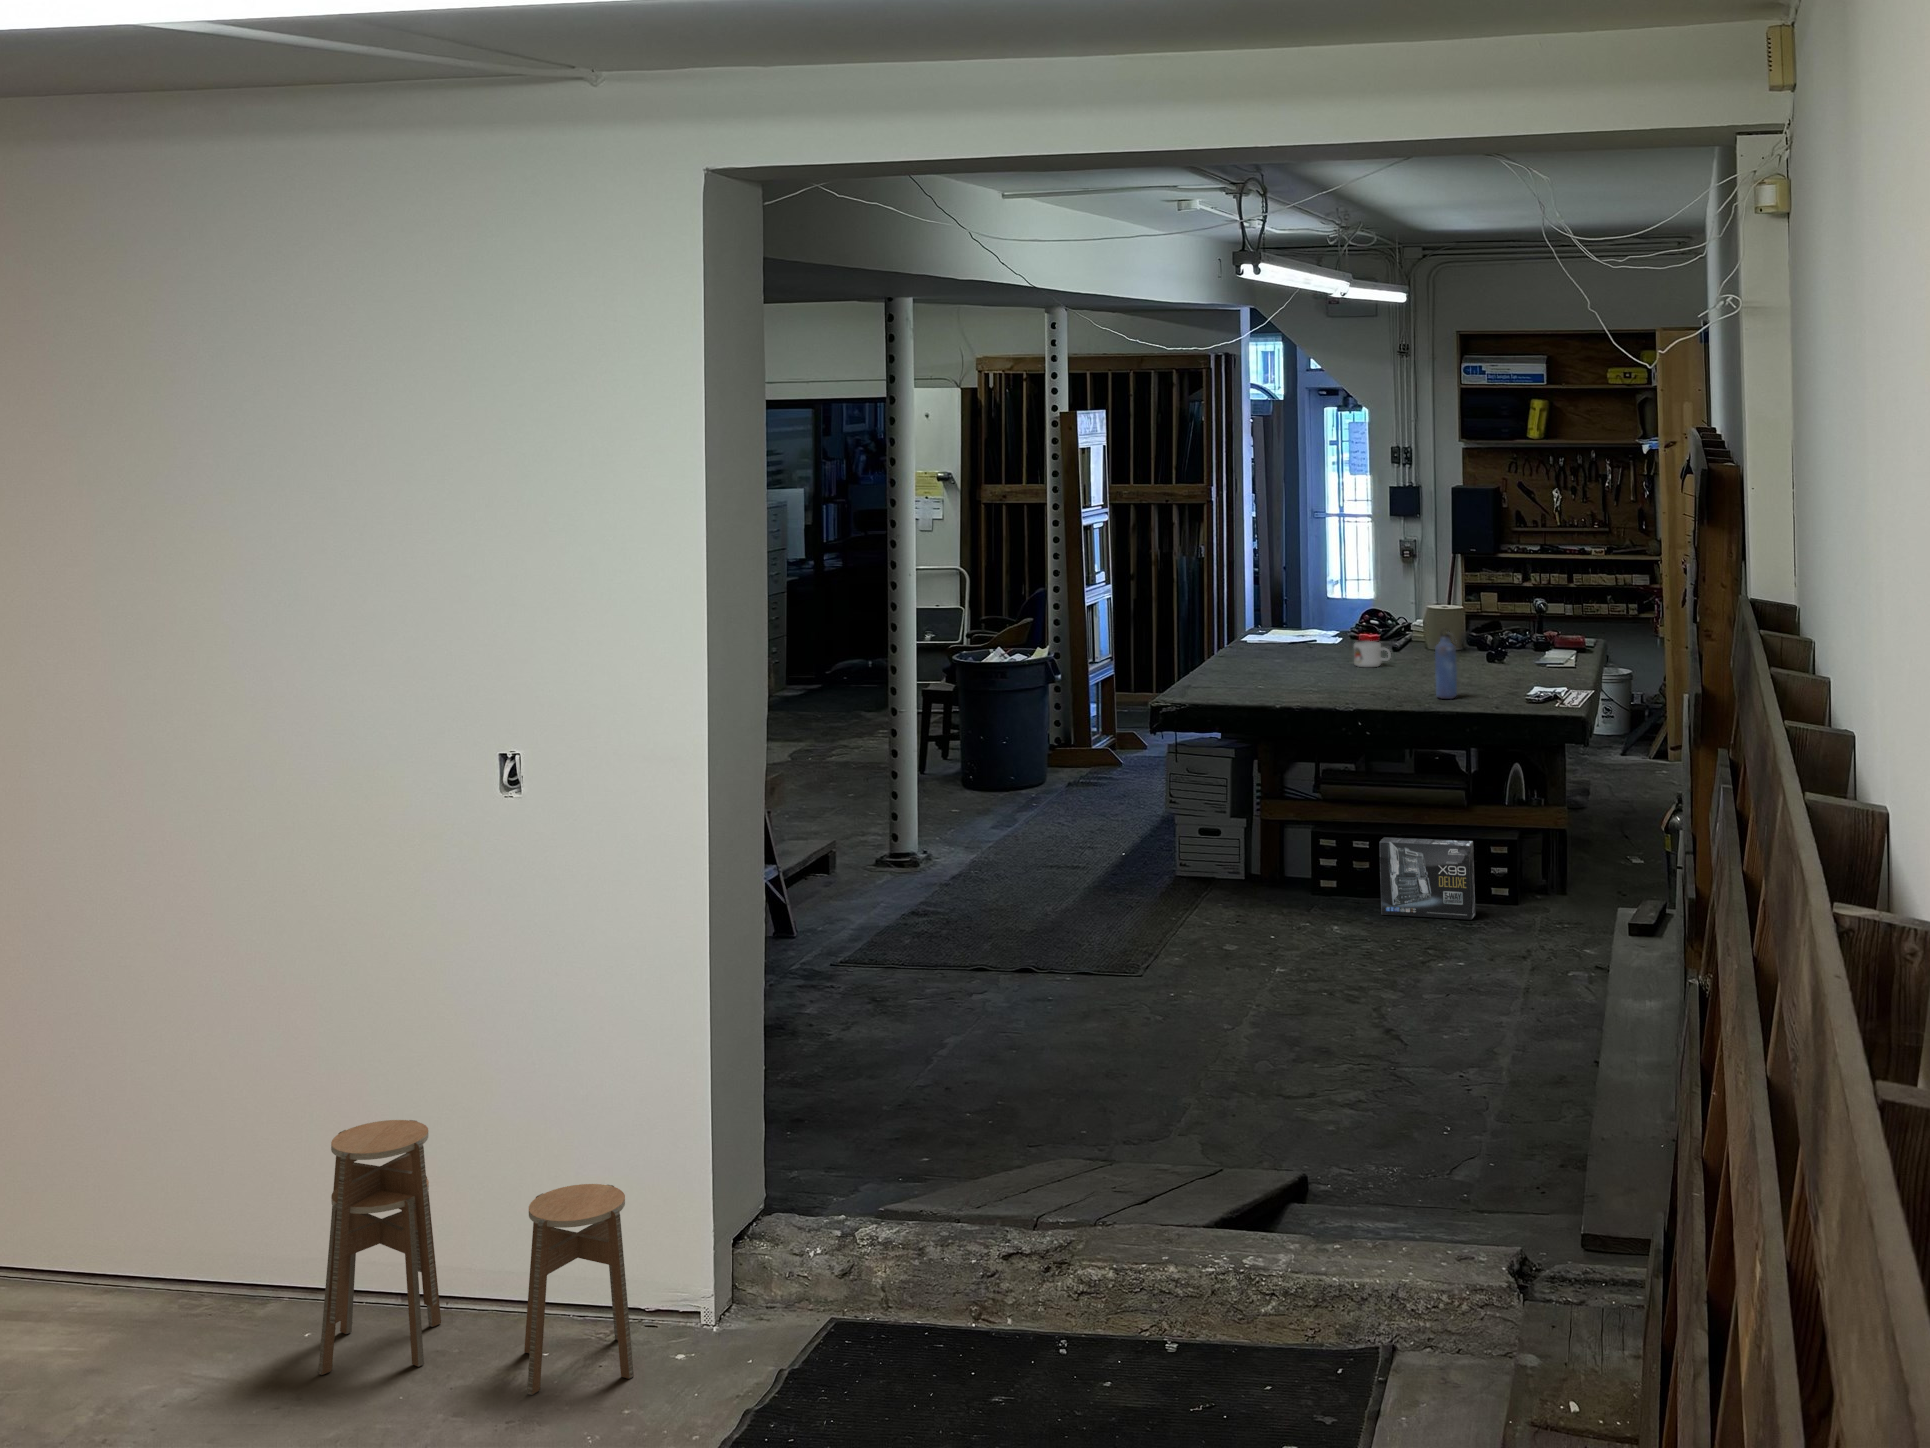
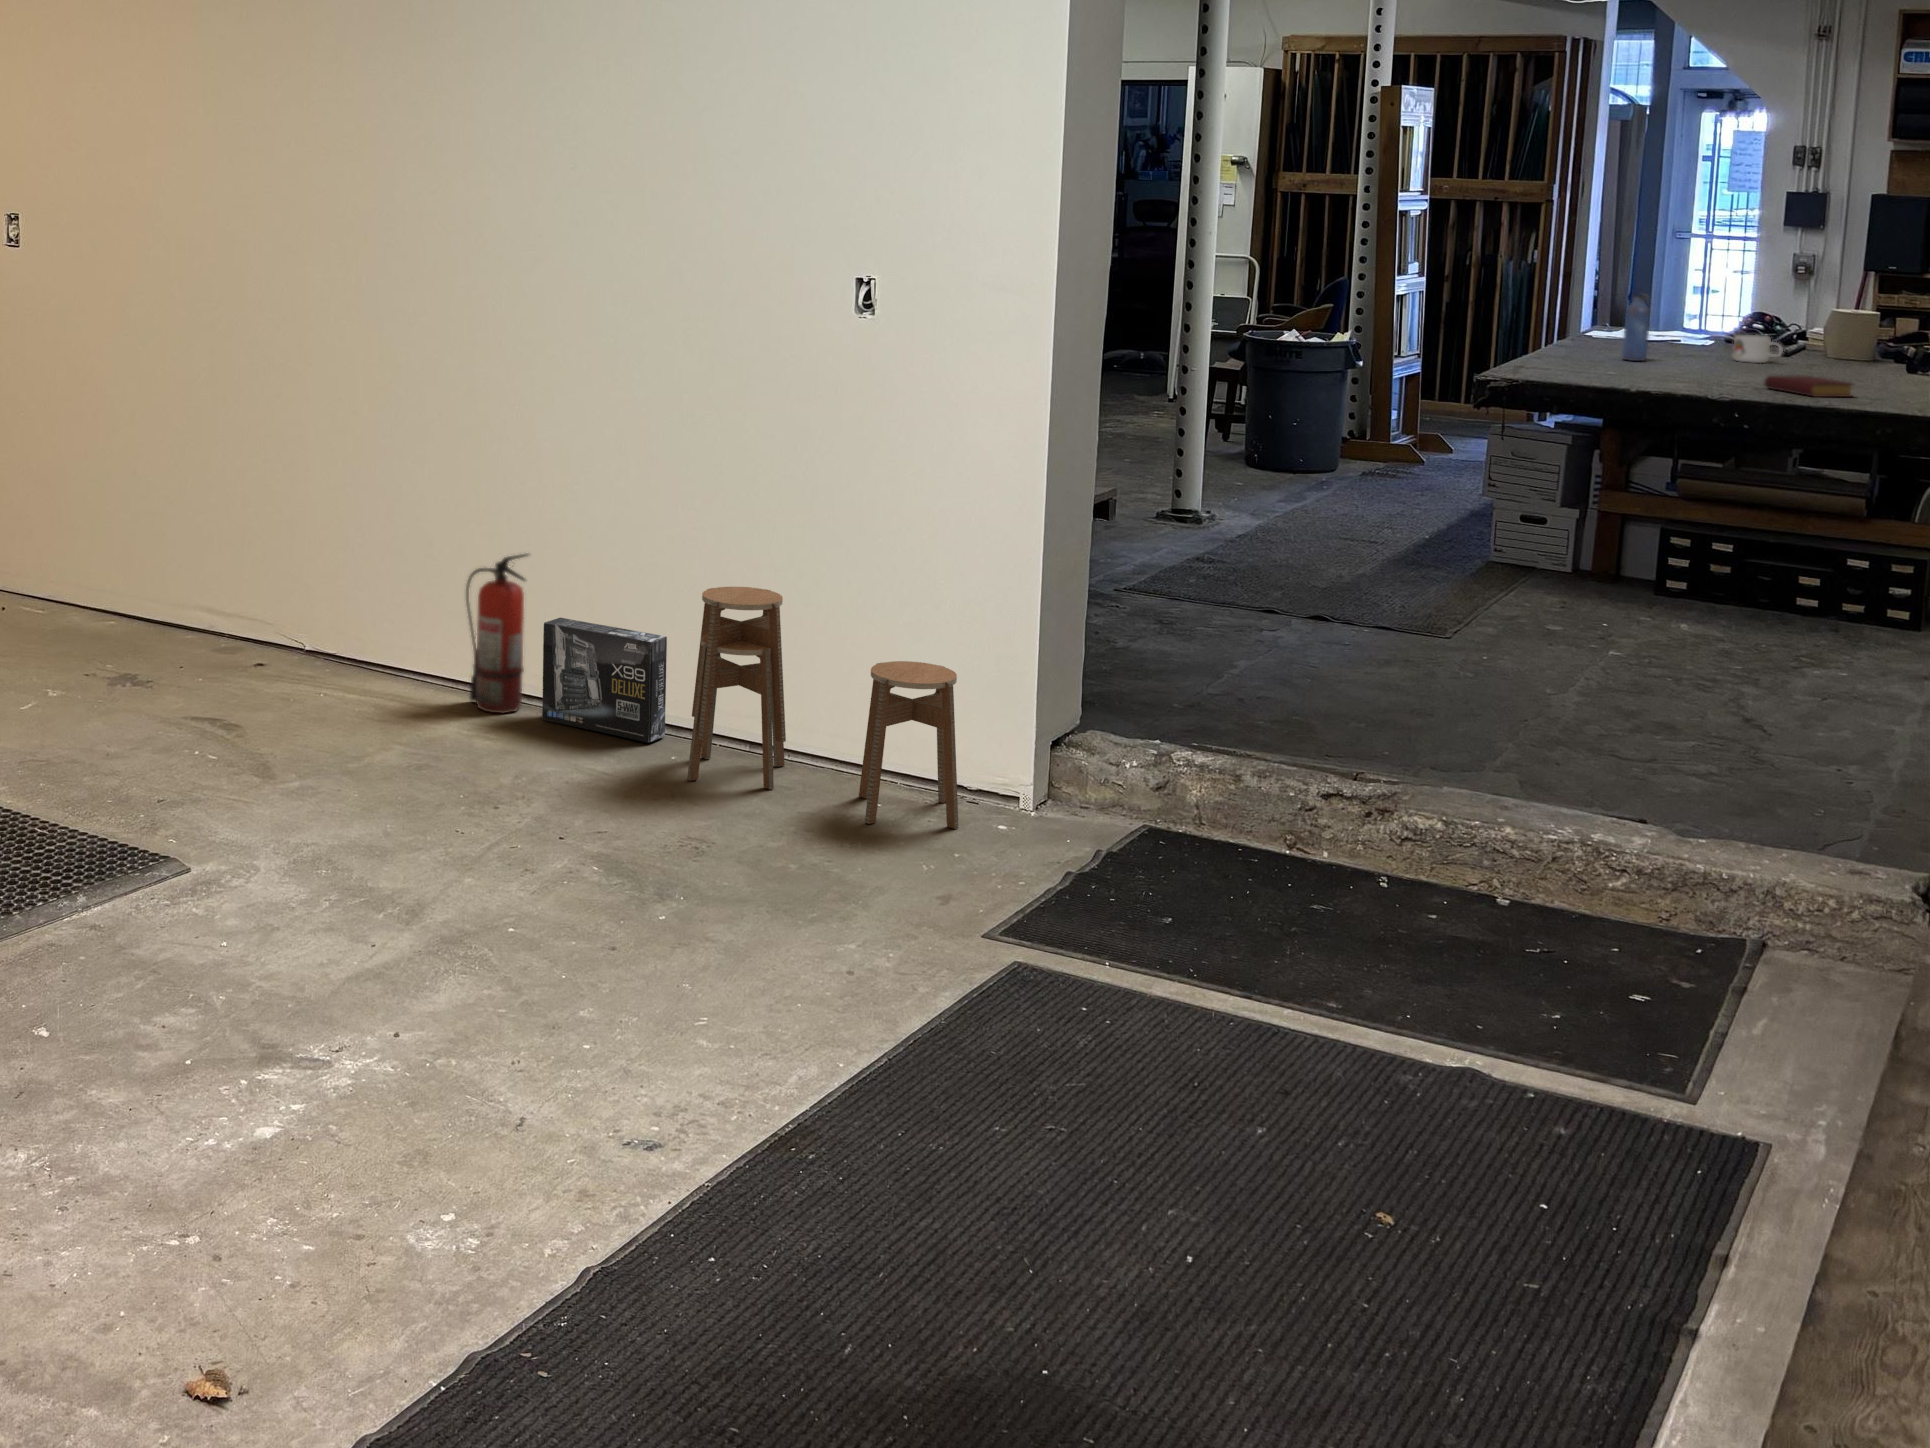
water bottle: present [1435,632,1457,699] -> present [1622,289,1653,361]
book: none [1375,689,1443,711] -> present [1765,375,1853,397]
box: present [1380,837,1475,920] -> present [542,618,667,743]
fire extinguisher: none [40,1108,124,1316] -> present [466,554,528,713]

